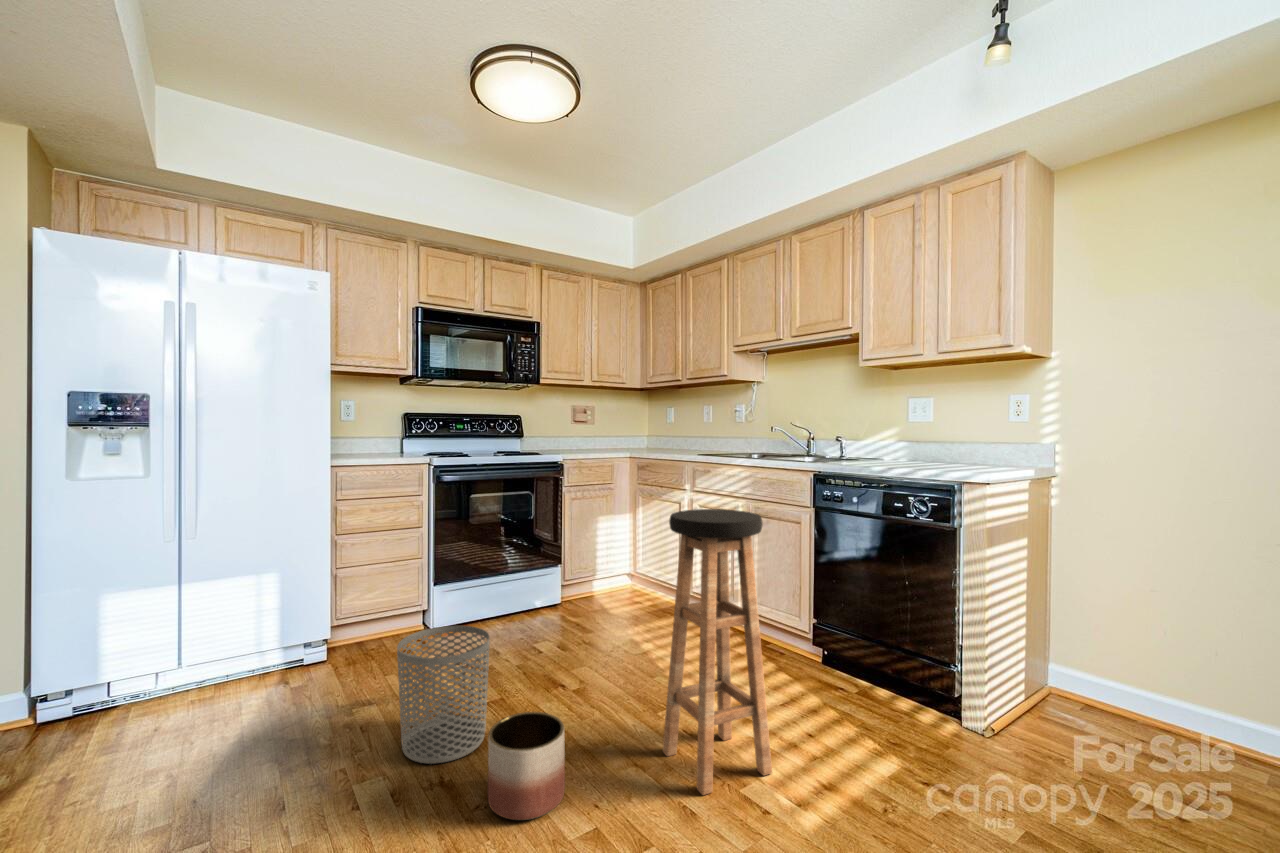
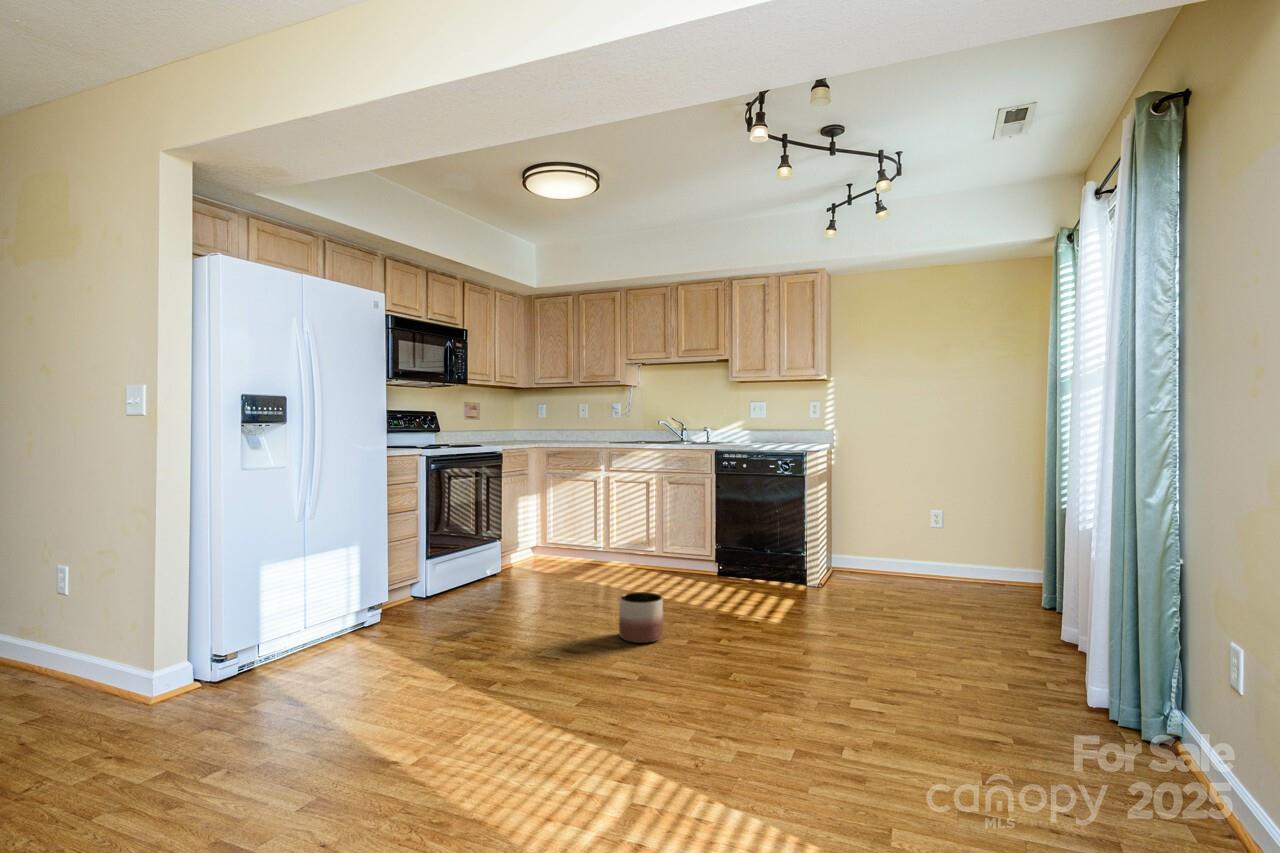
bar stool: present [663,509,772,795] -> none [683,470,744,621]
waste bin: present [397,626,490,764] -> none [526,558,585,639]

